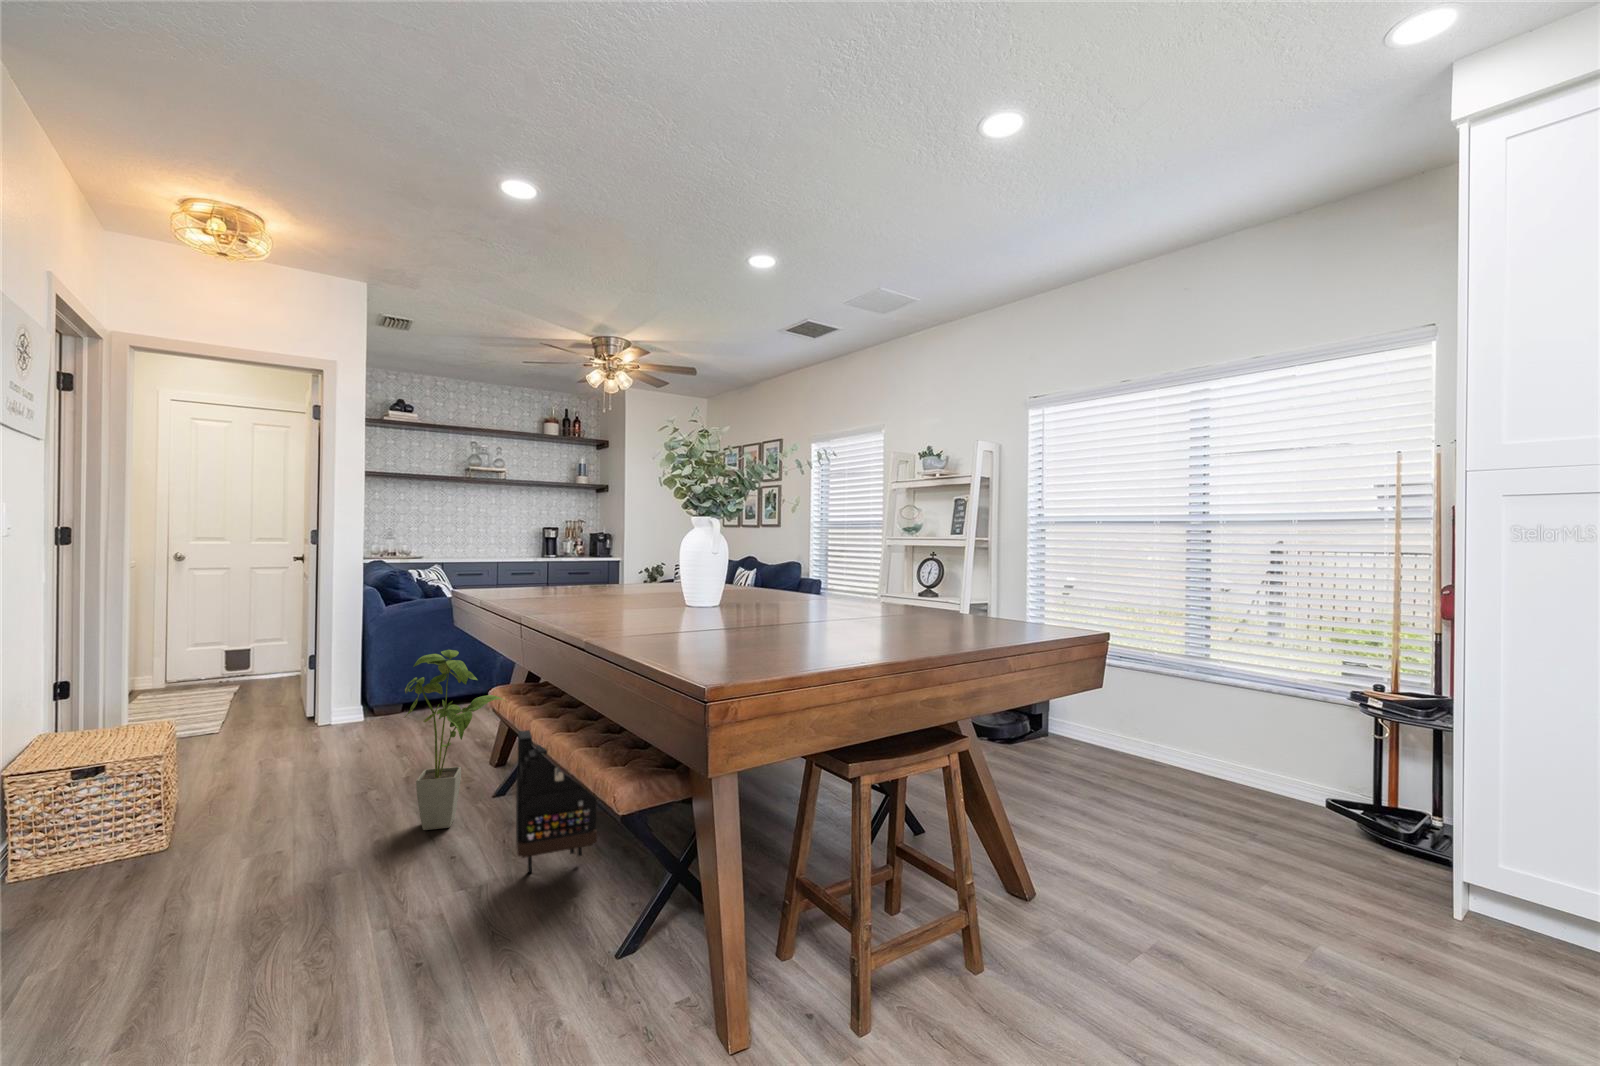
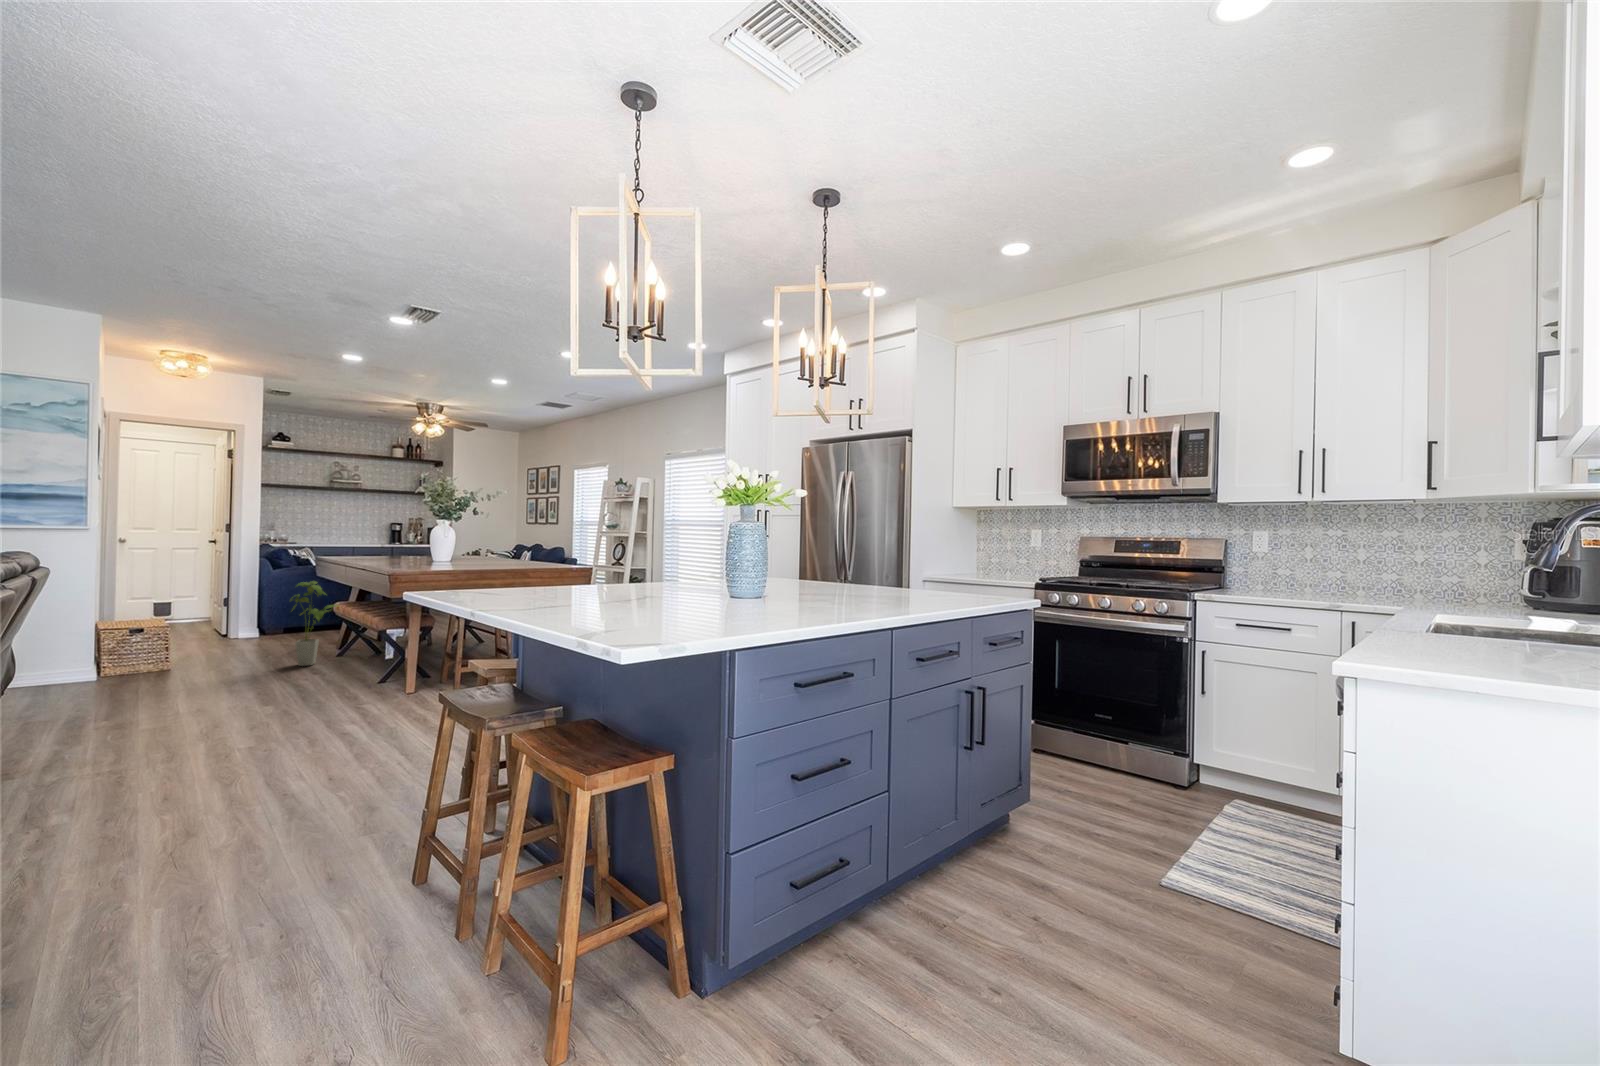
backpack: present [516,730,597,873] -> none [343,613,382,674]

